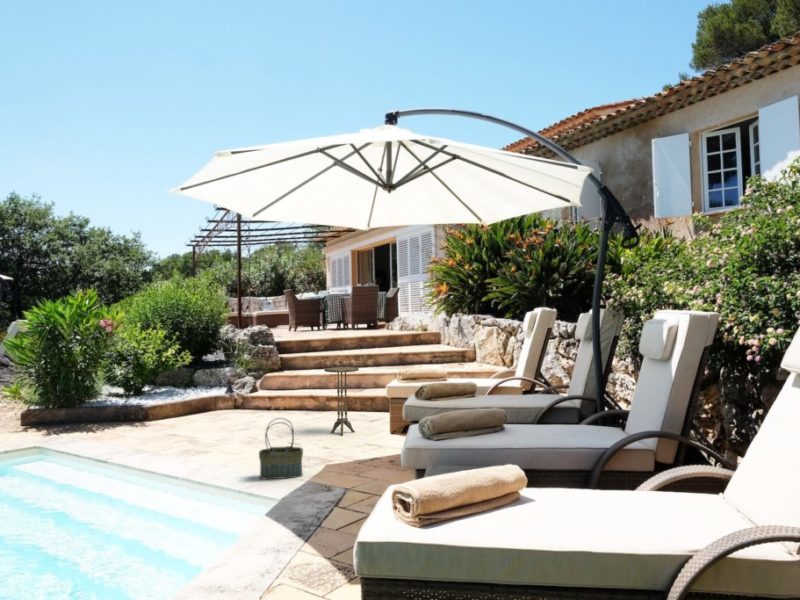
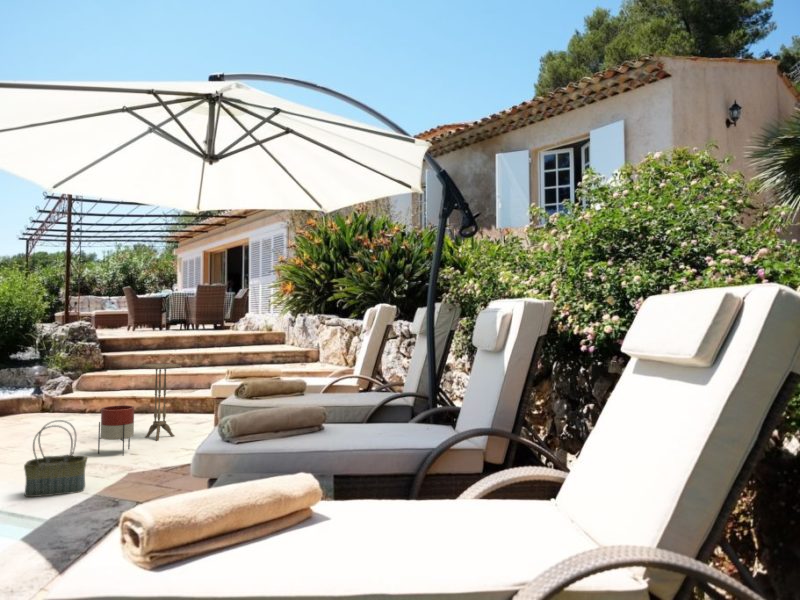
planter: none [298,405,326,449] -> present [98,405,134,455]

